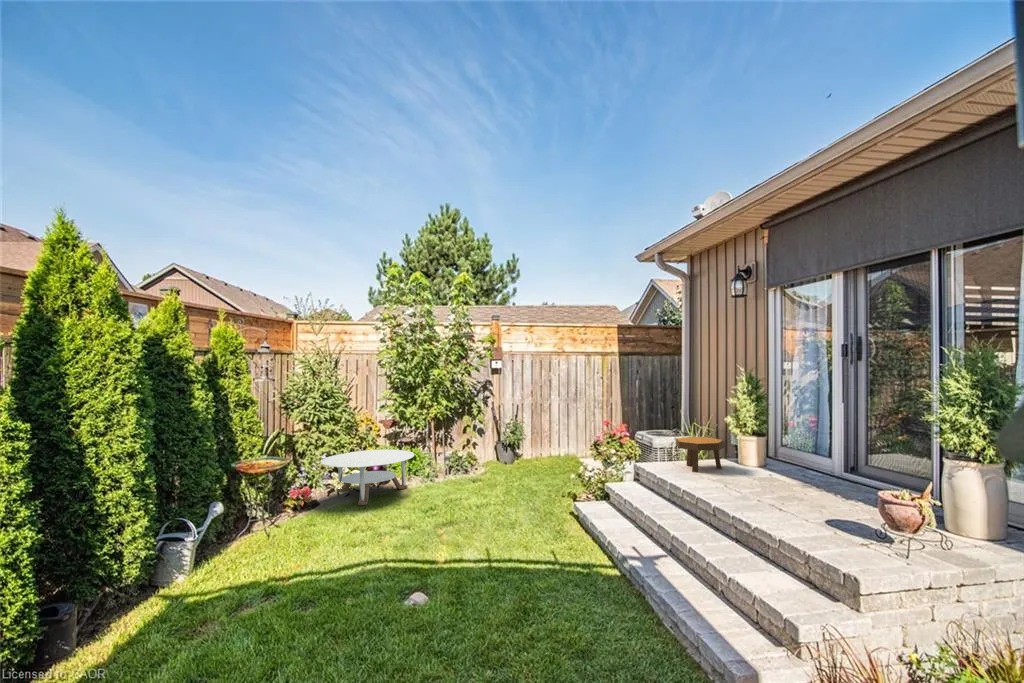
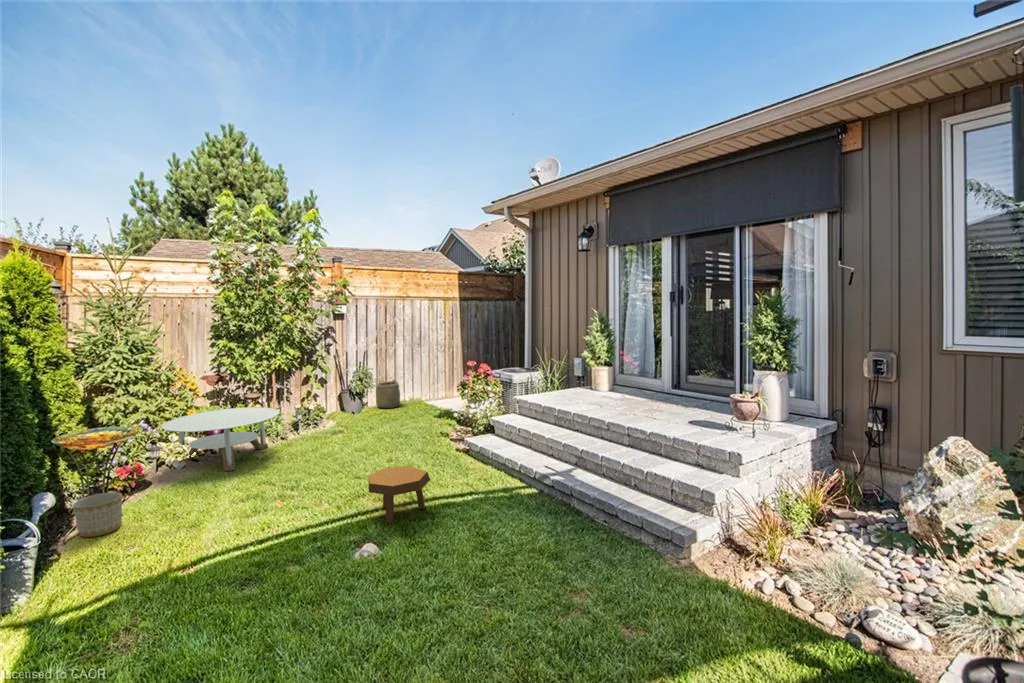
basket: none [524,434,553,462] -> present [376,380,400,408]
footstool: present [676,437,726,472] -> present [369,466,430,523]
planter: none [221,510,256,545] -> present [73,492,122,537]

